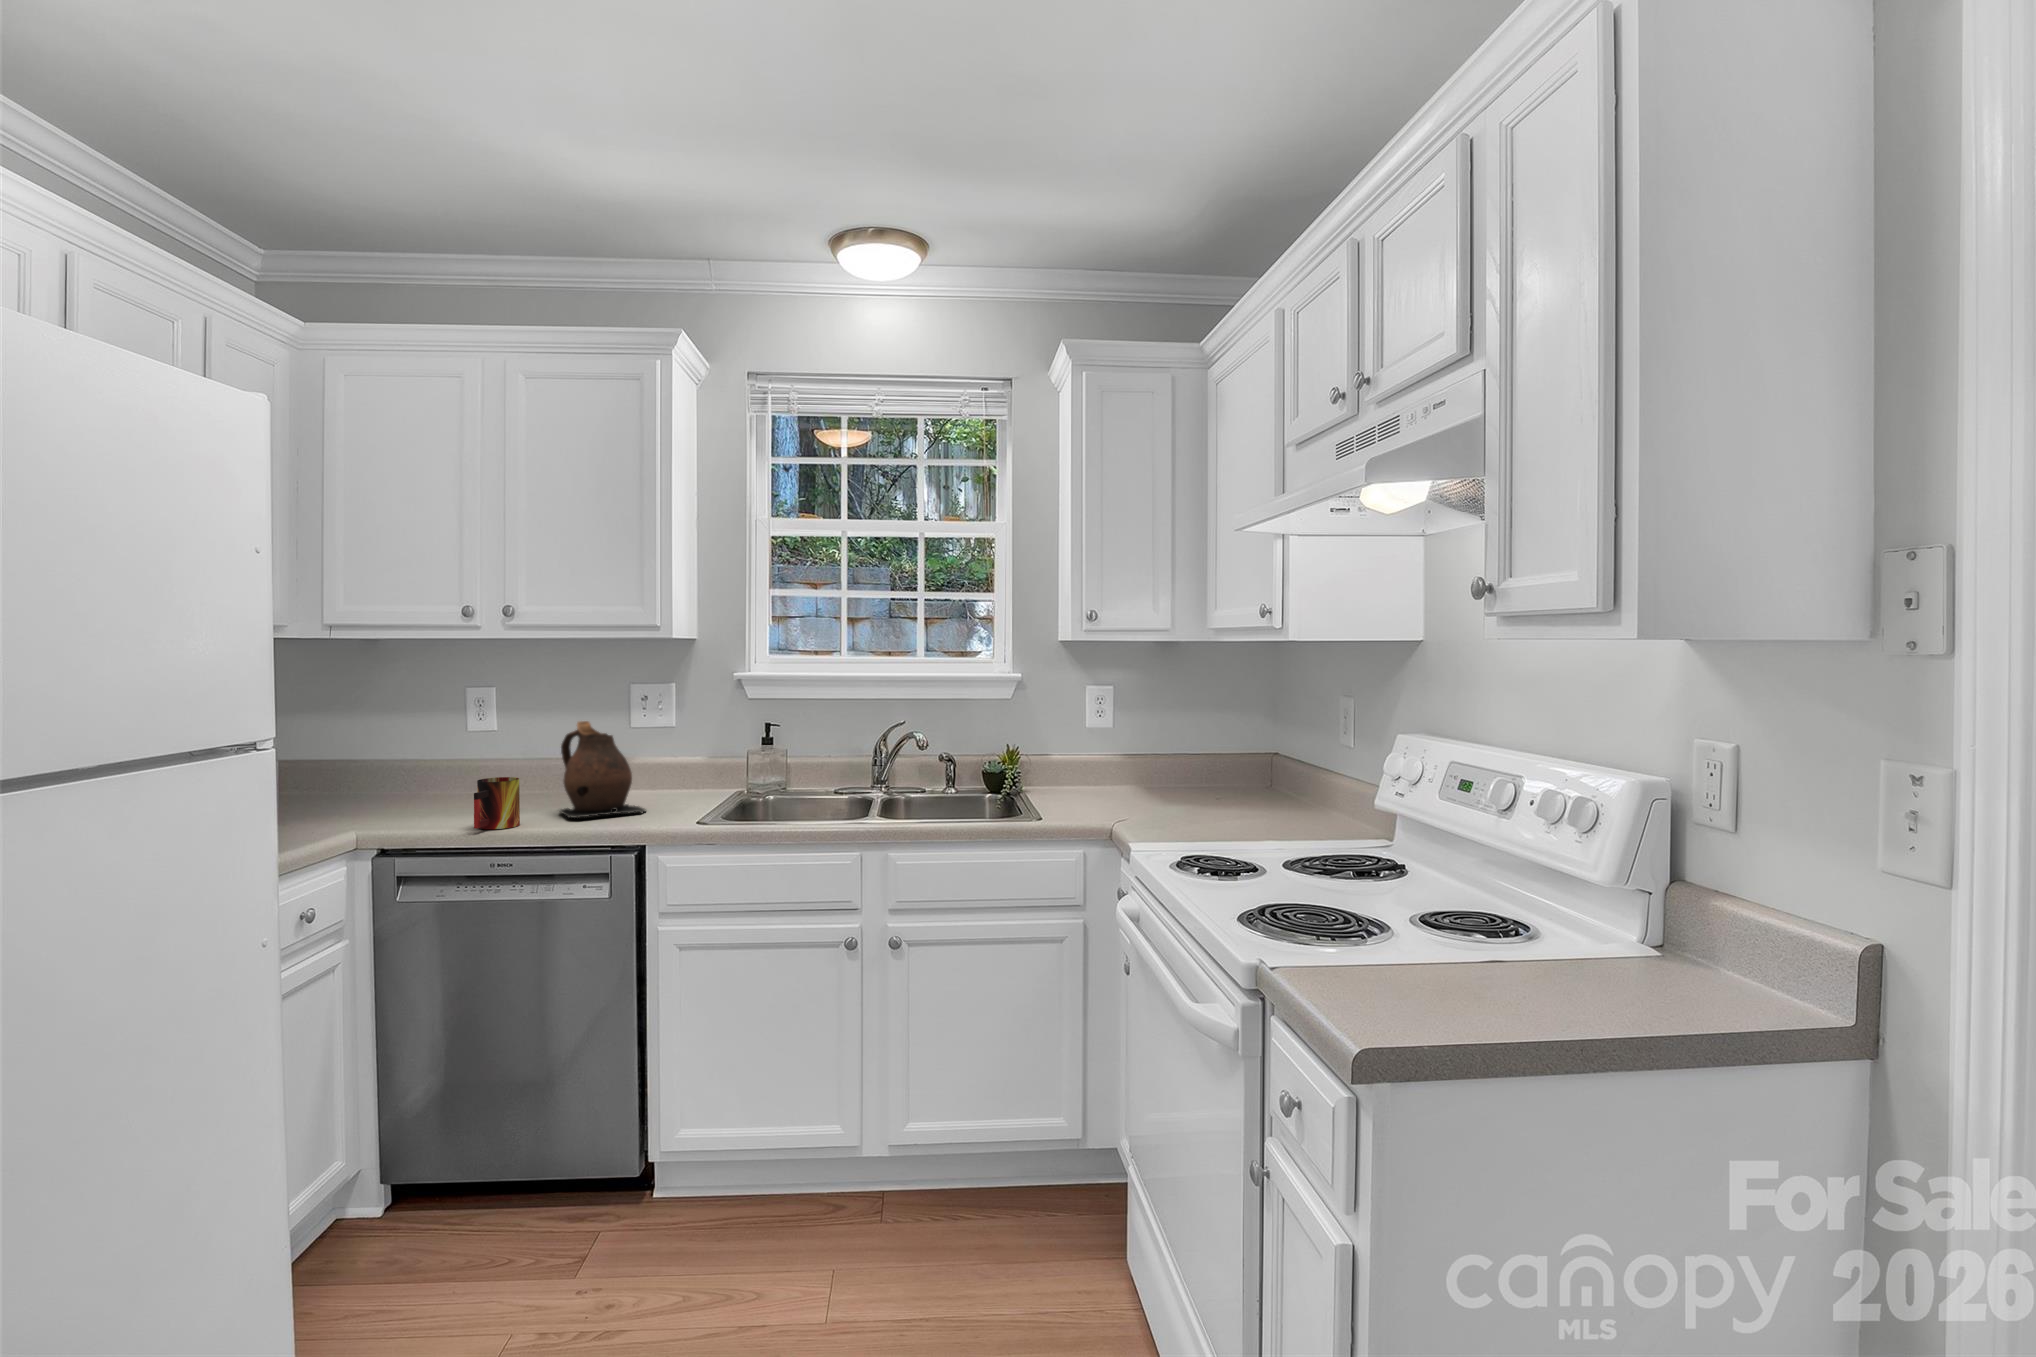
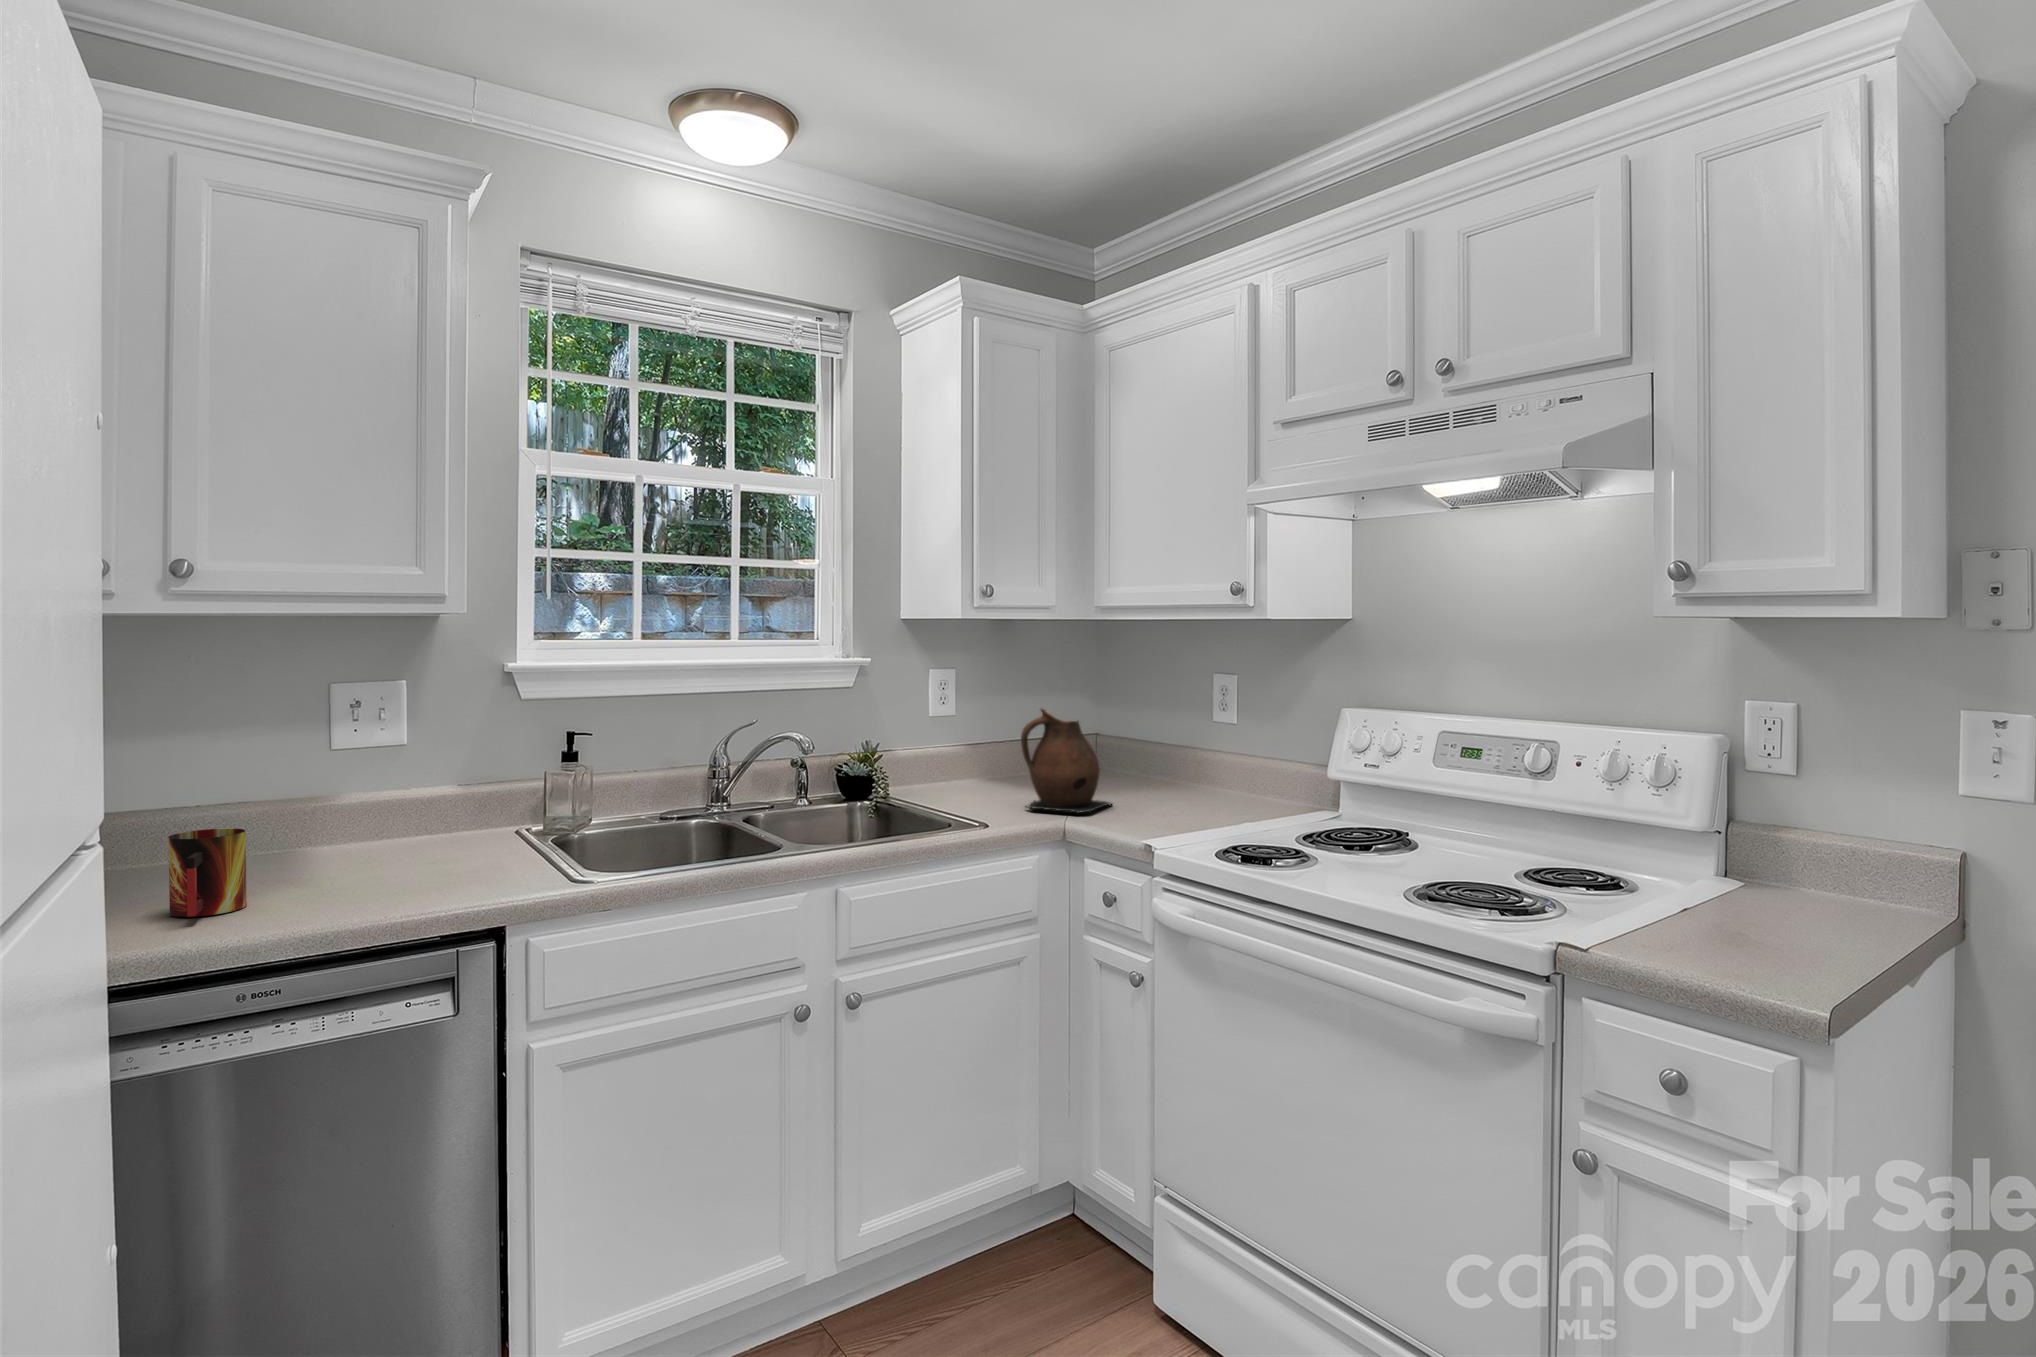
ceramic pitcher: present [560,721,647,818] -> present [1021,708,1112,813]

